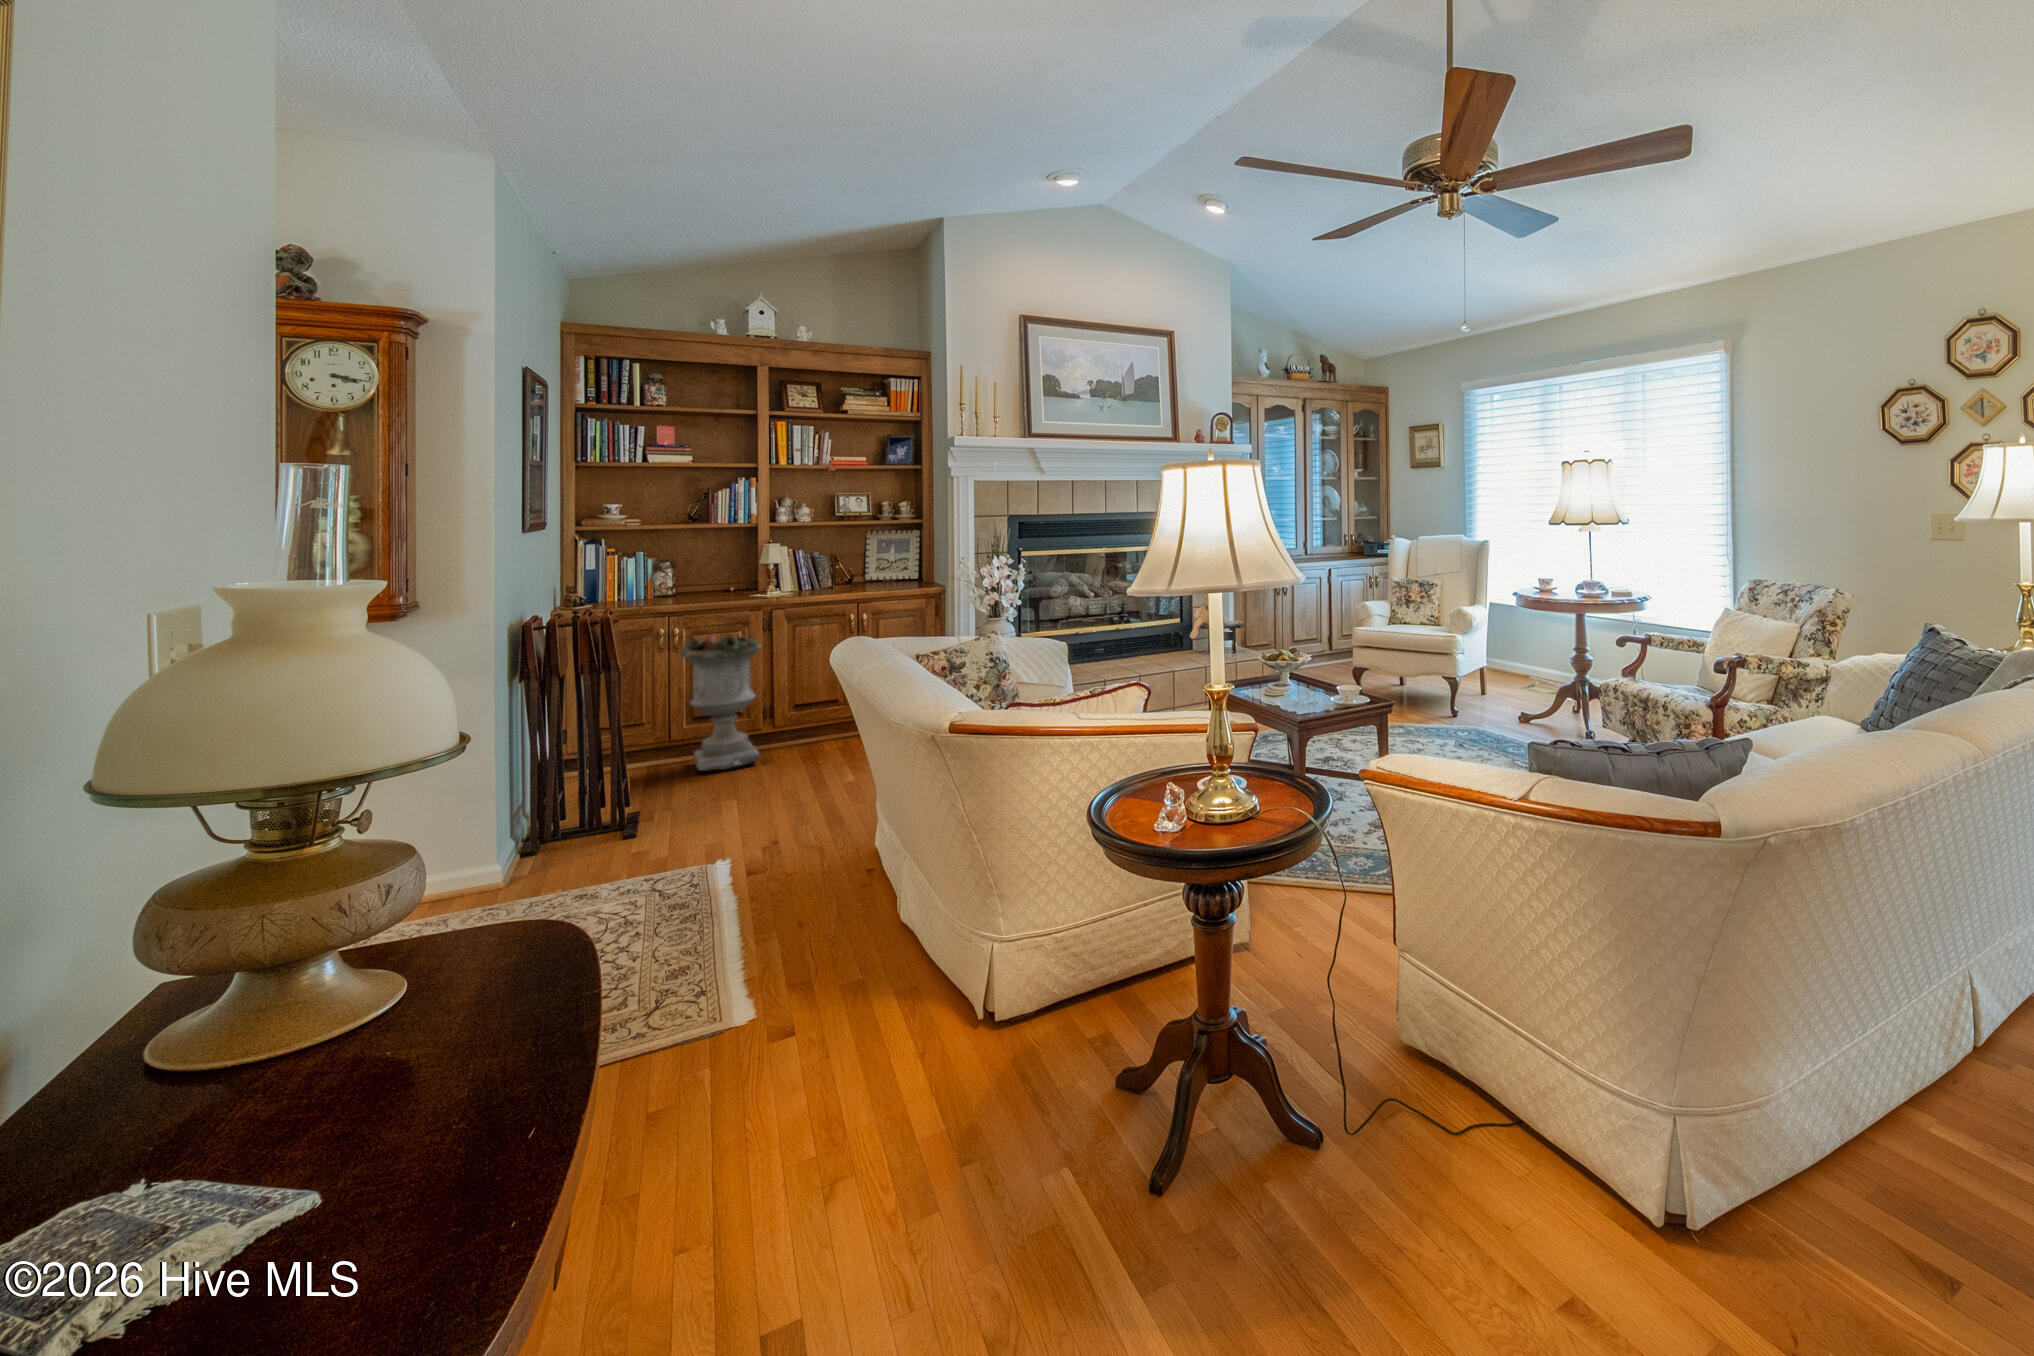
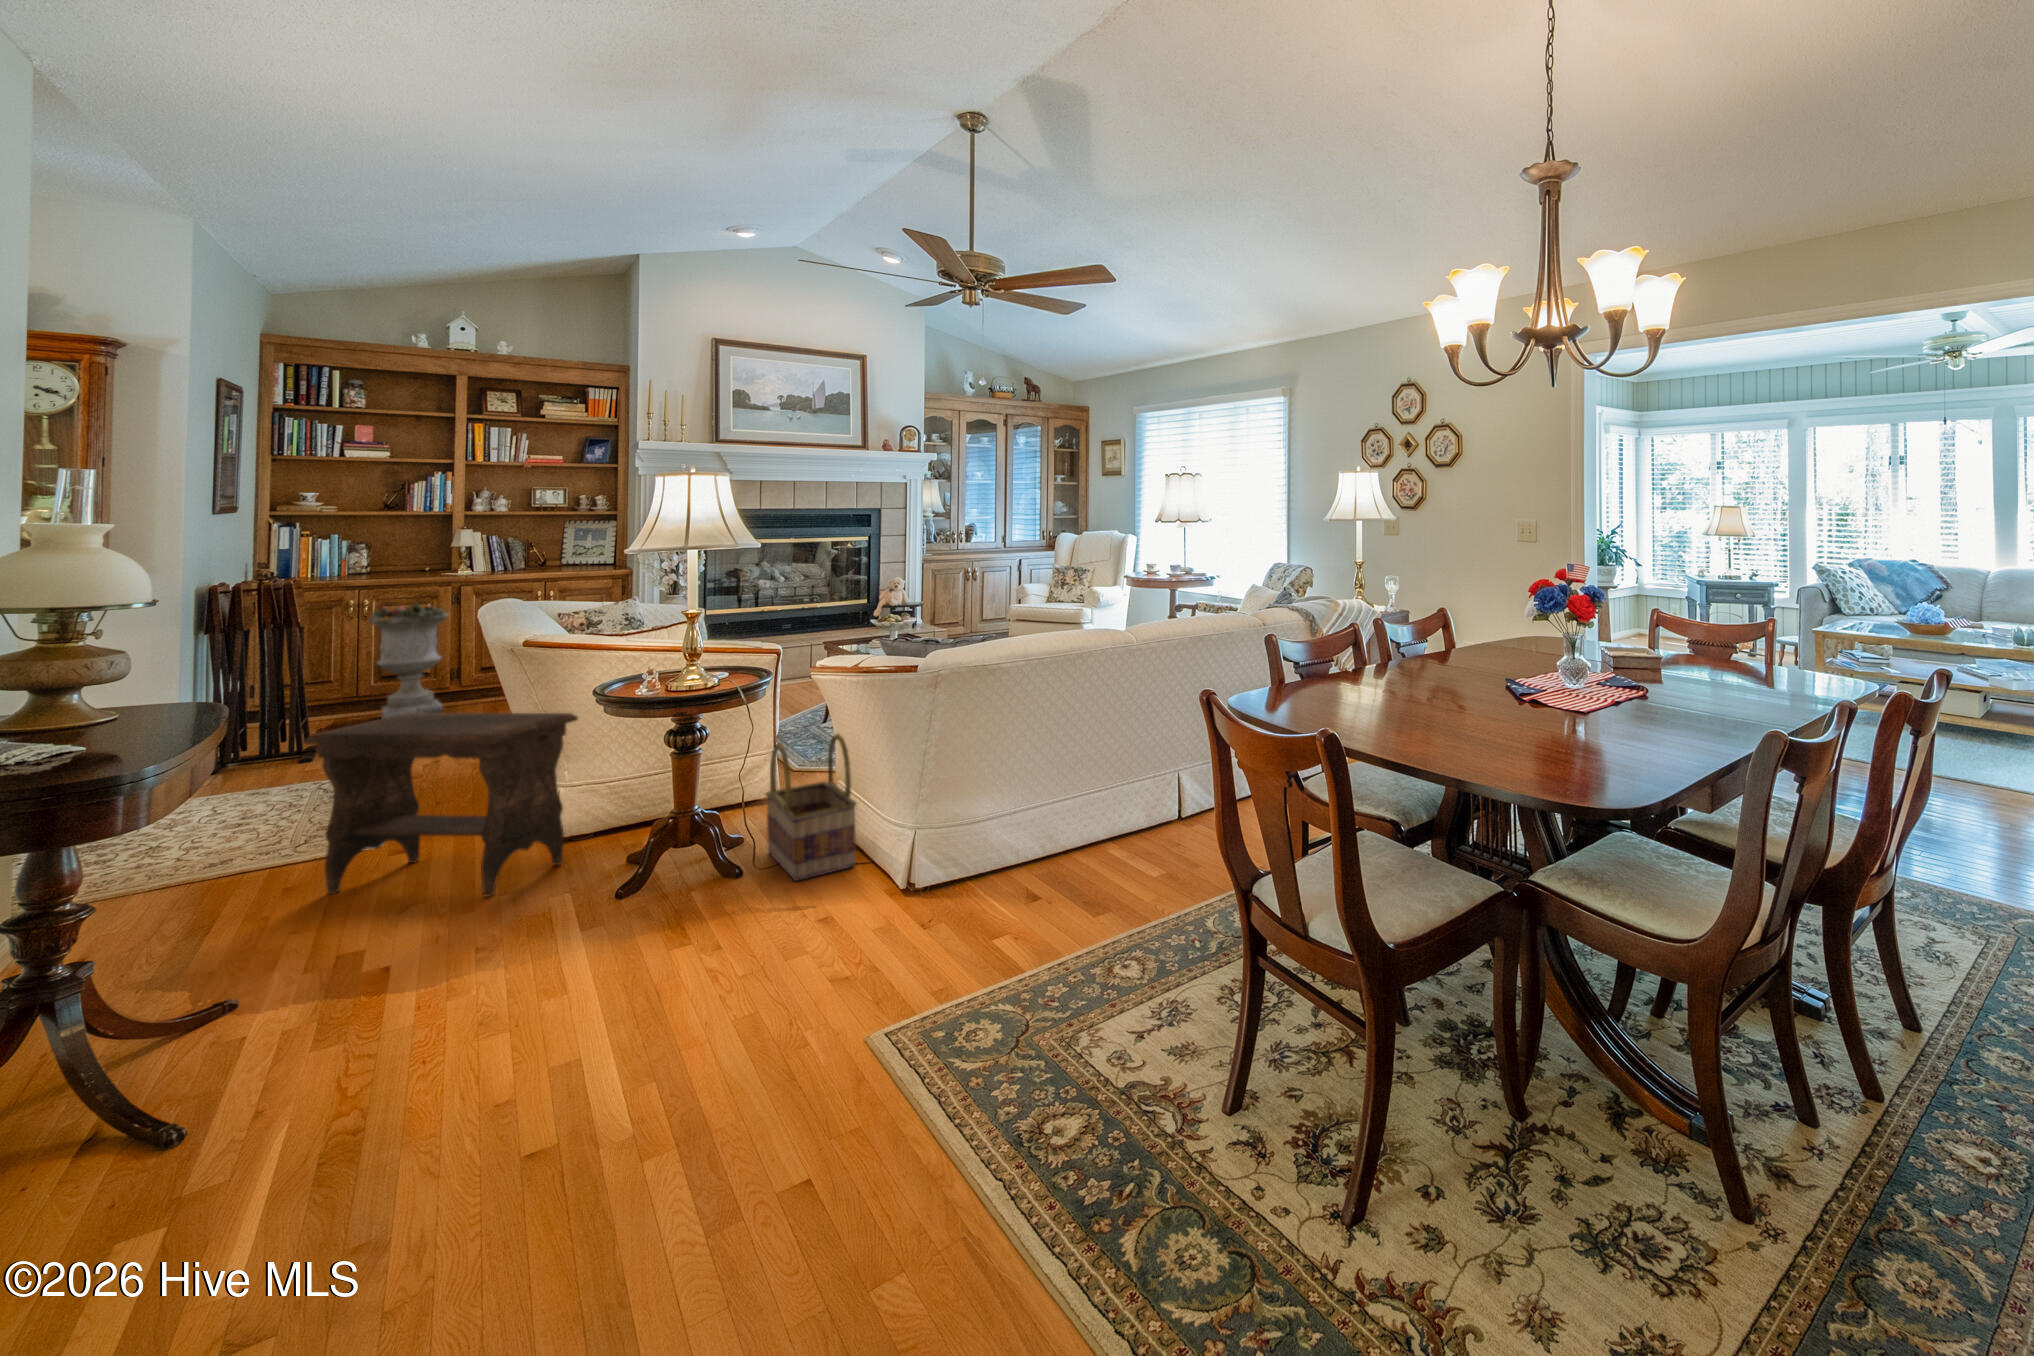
footstool: none [674,867,1060,1235] -> present [304,713,578,897]
basket: none [1350,930,1550,1234] -> present [766,734,857,881]

